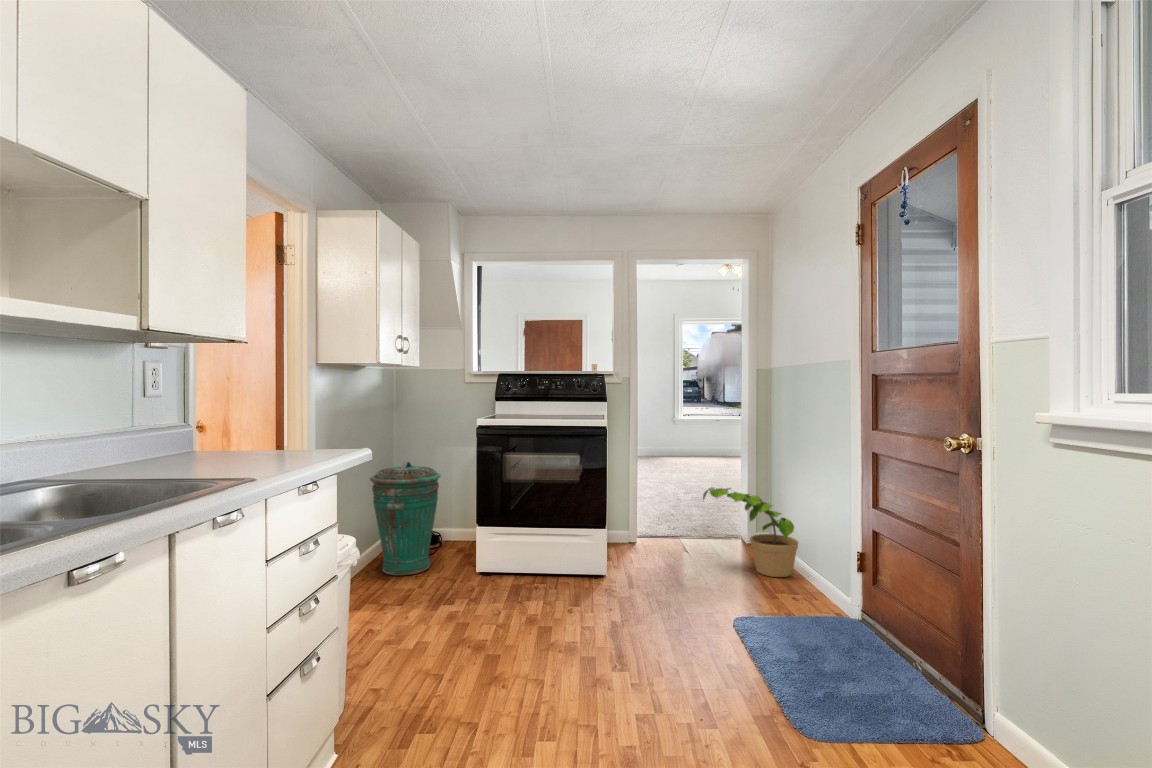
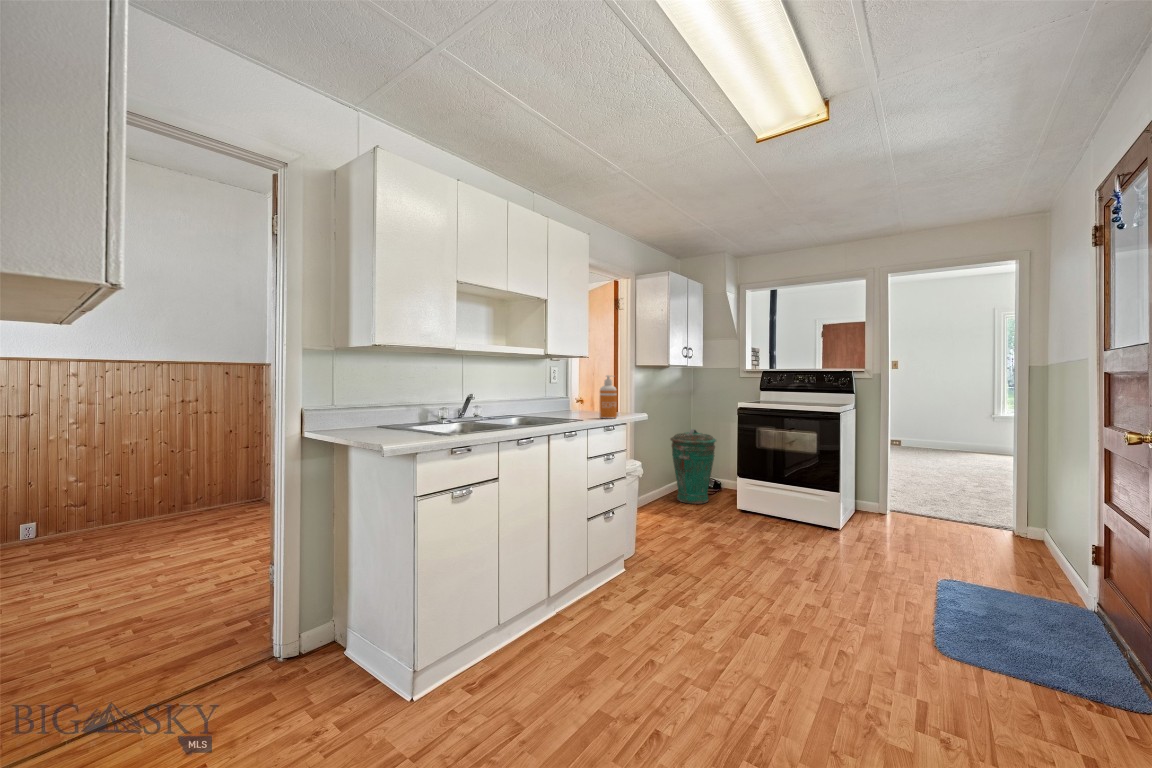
soap dispenser: none [278,379,315,466] -> present [600,375,617,419]
potted plant: present [703,488,798,577] -> none [938,471,1049,561]

